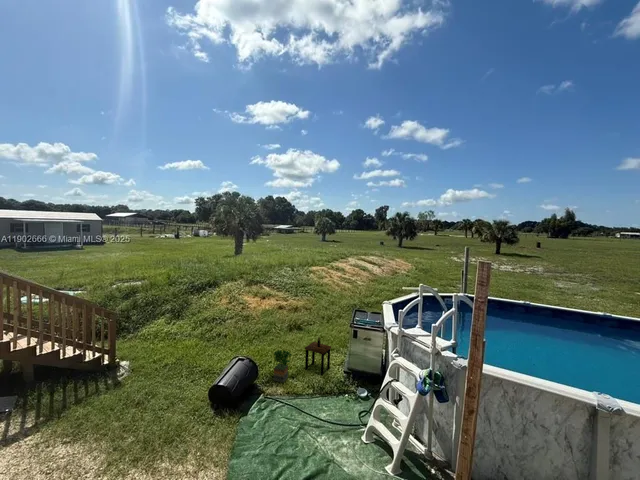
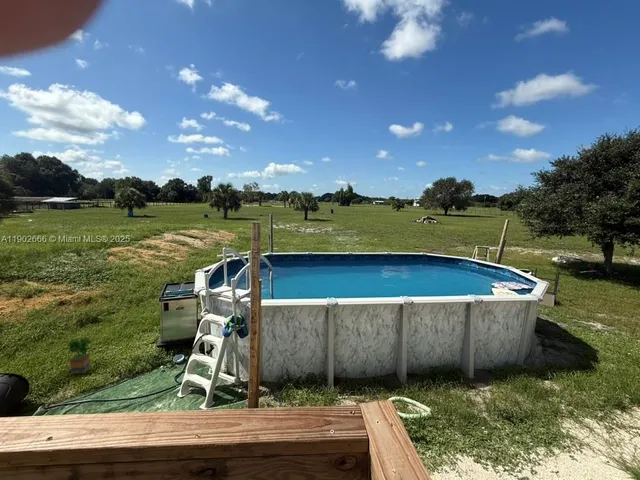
side table: present [305,338,331,375] -> none [109,317,143,355]

